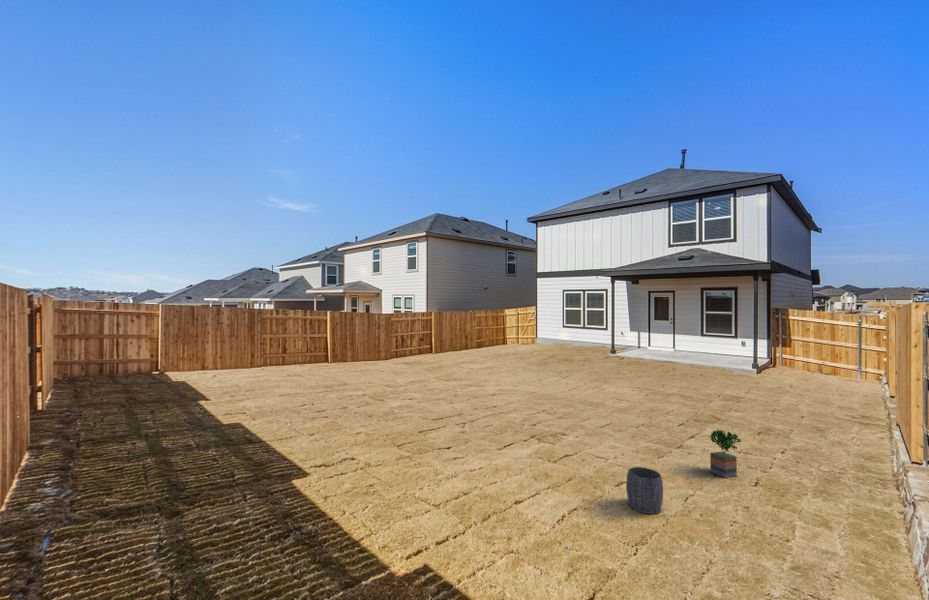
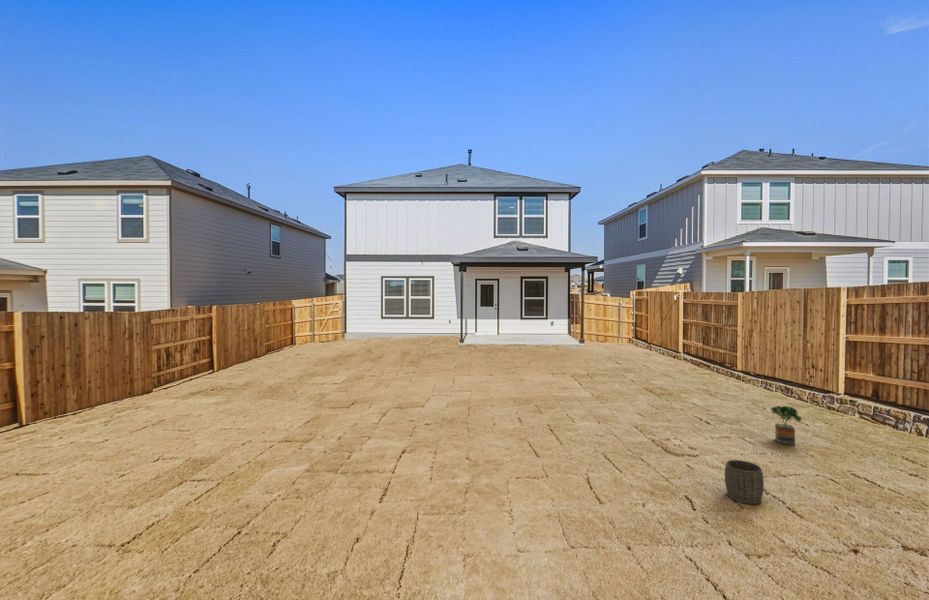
woven basket: present [626,467,663,514] -> present [725,460,764,505]

